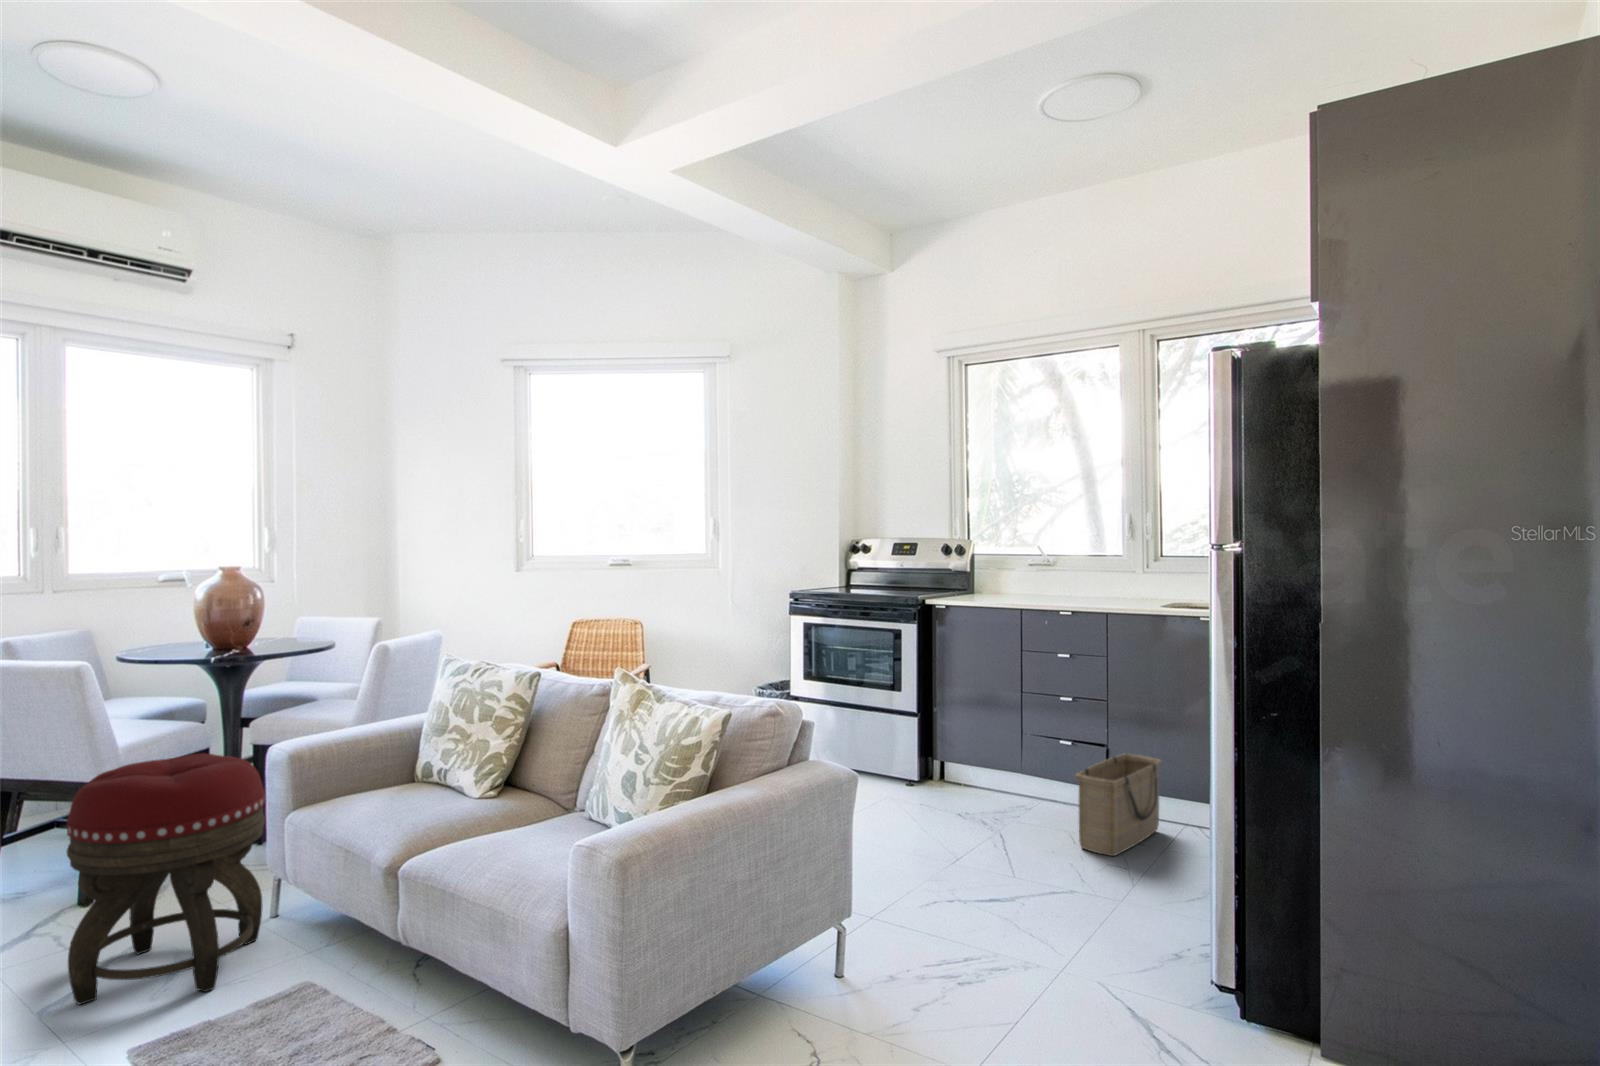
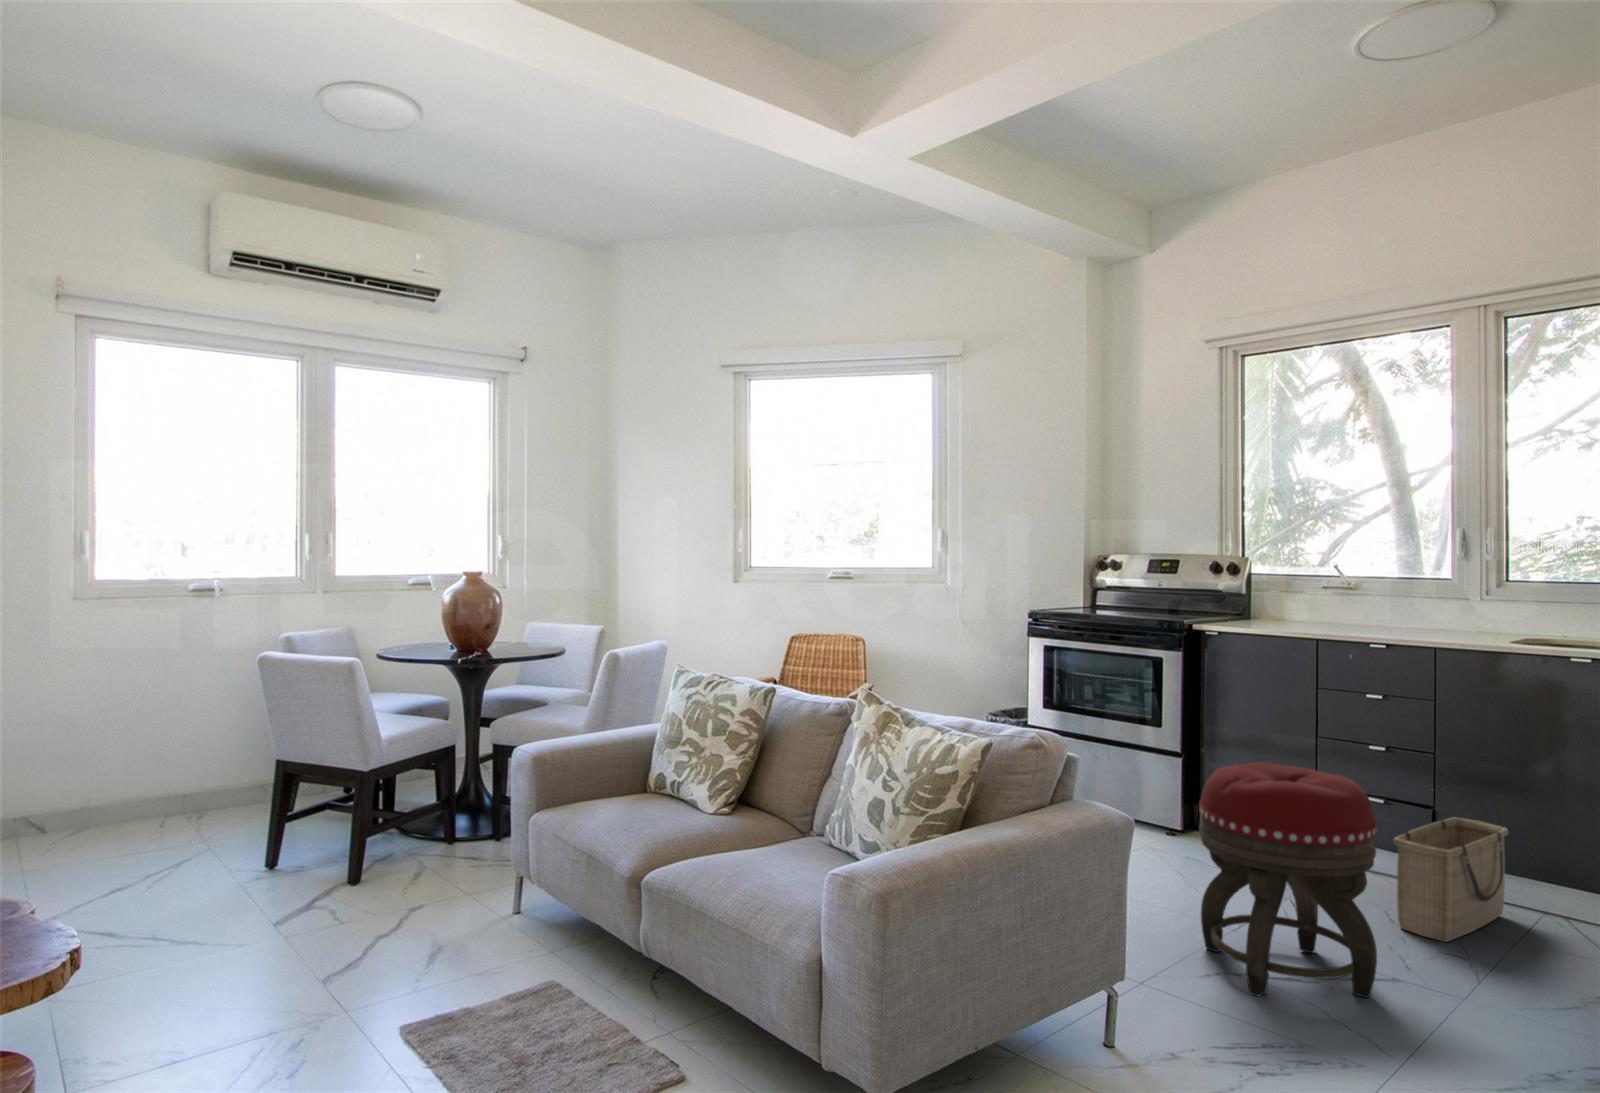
footstool: present [66,753,265,1004] -> present [1199,762,1377,998]

